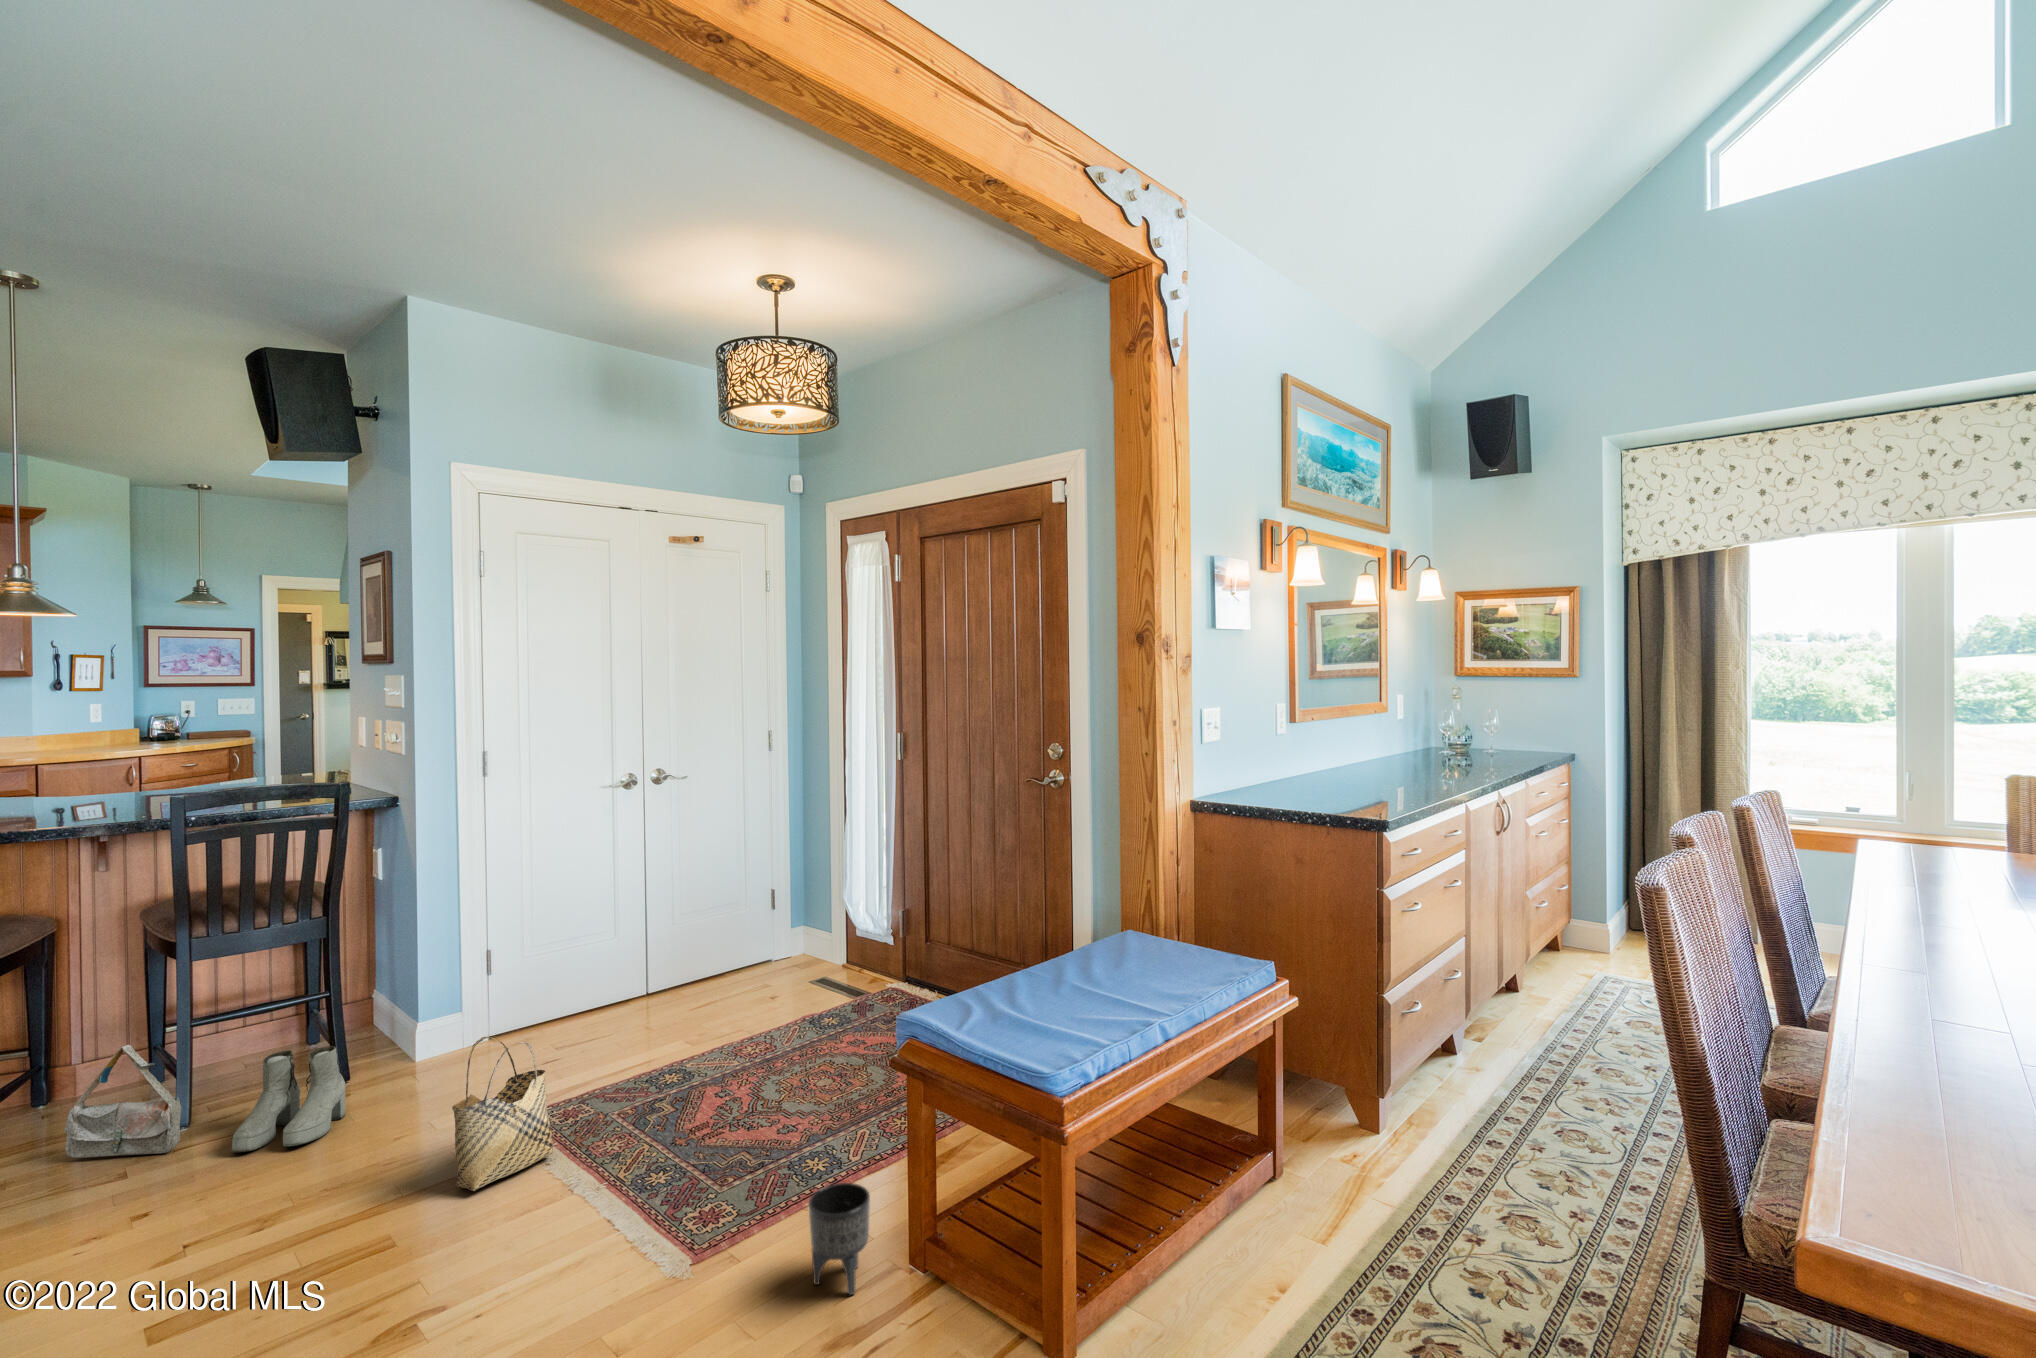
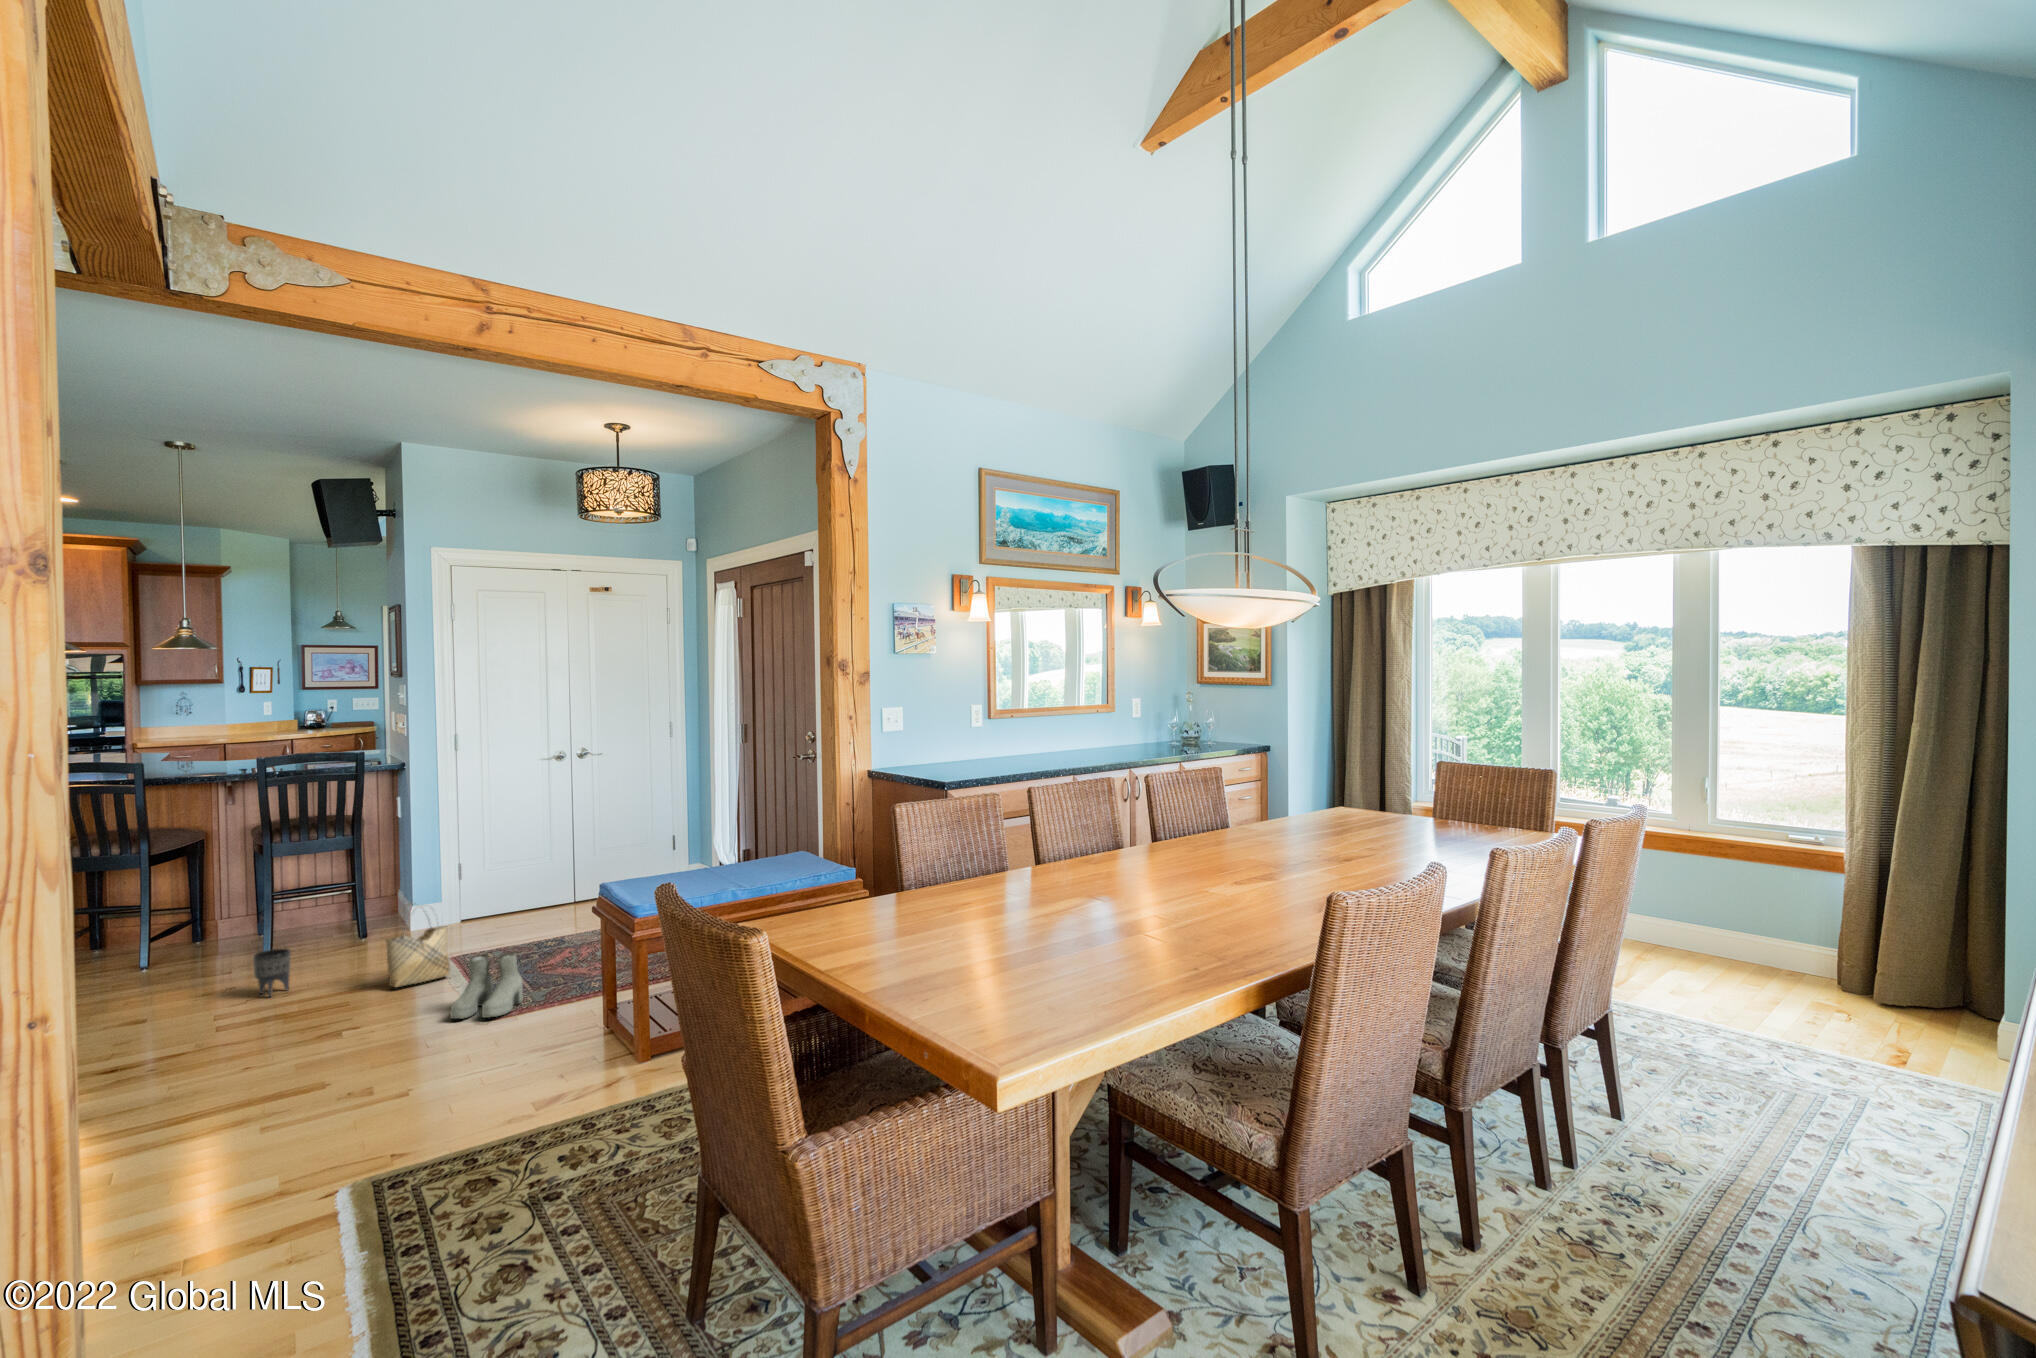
bag: present [64,1045,182,1158] -> none [200,902,260,966]
boots: present [232,1046,346,1153] -> present [450,953,523,1019]
planter: present [809,1183,870,1295] -> present [253,948,291,997]

